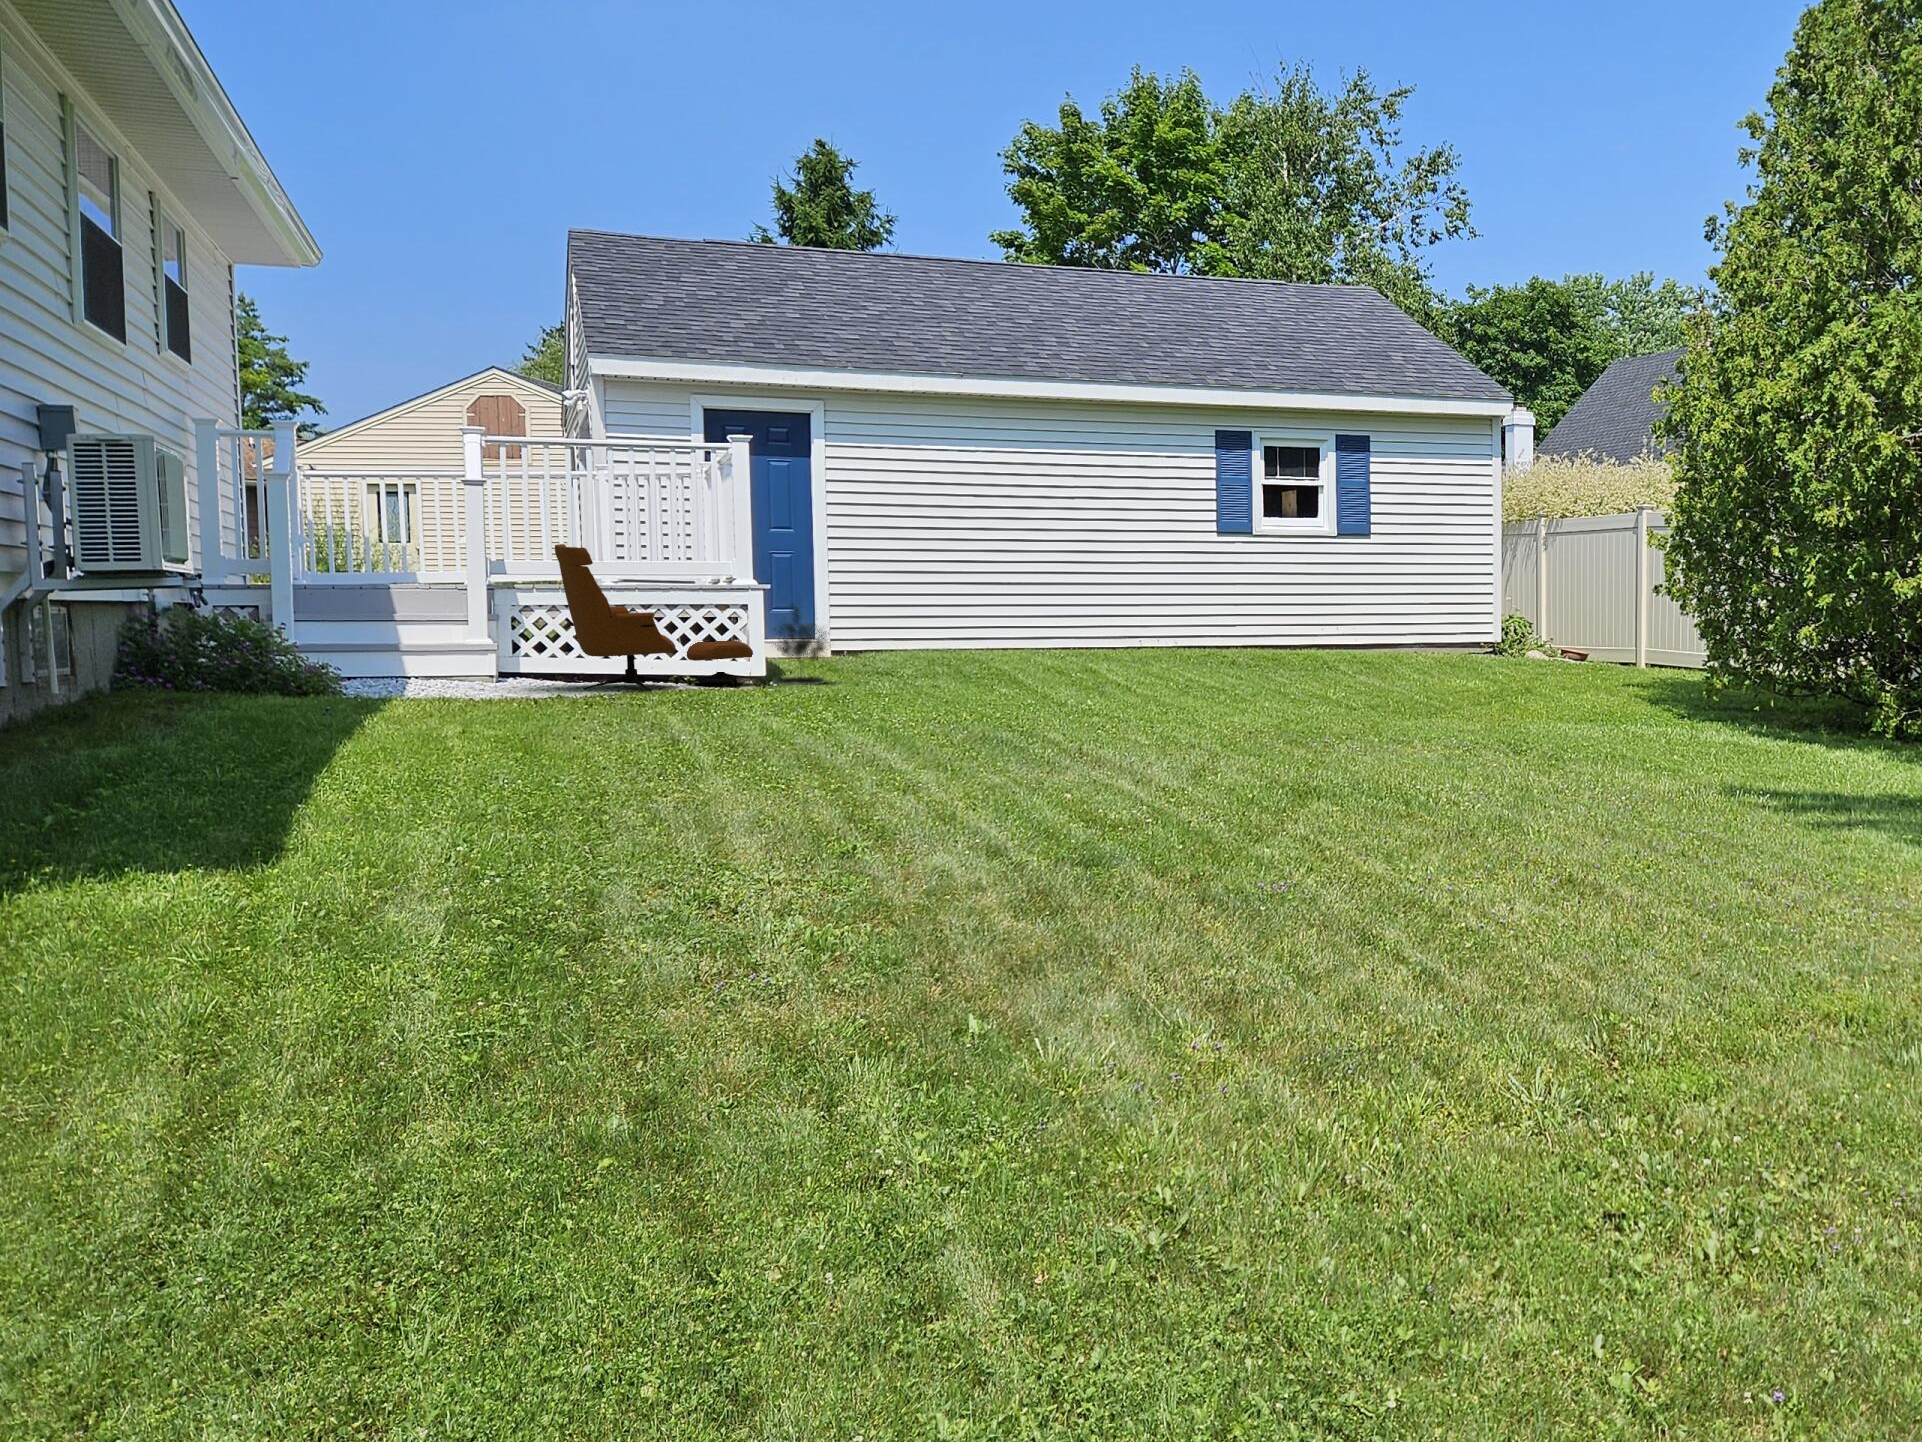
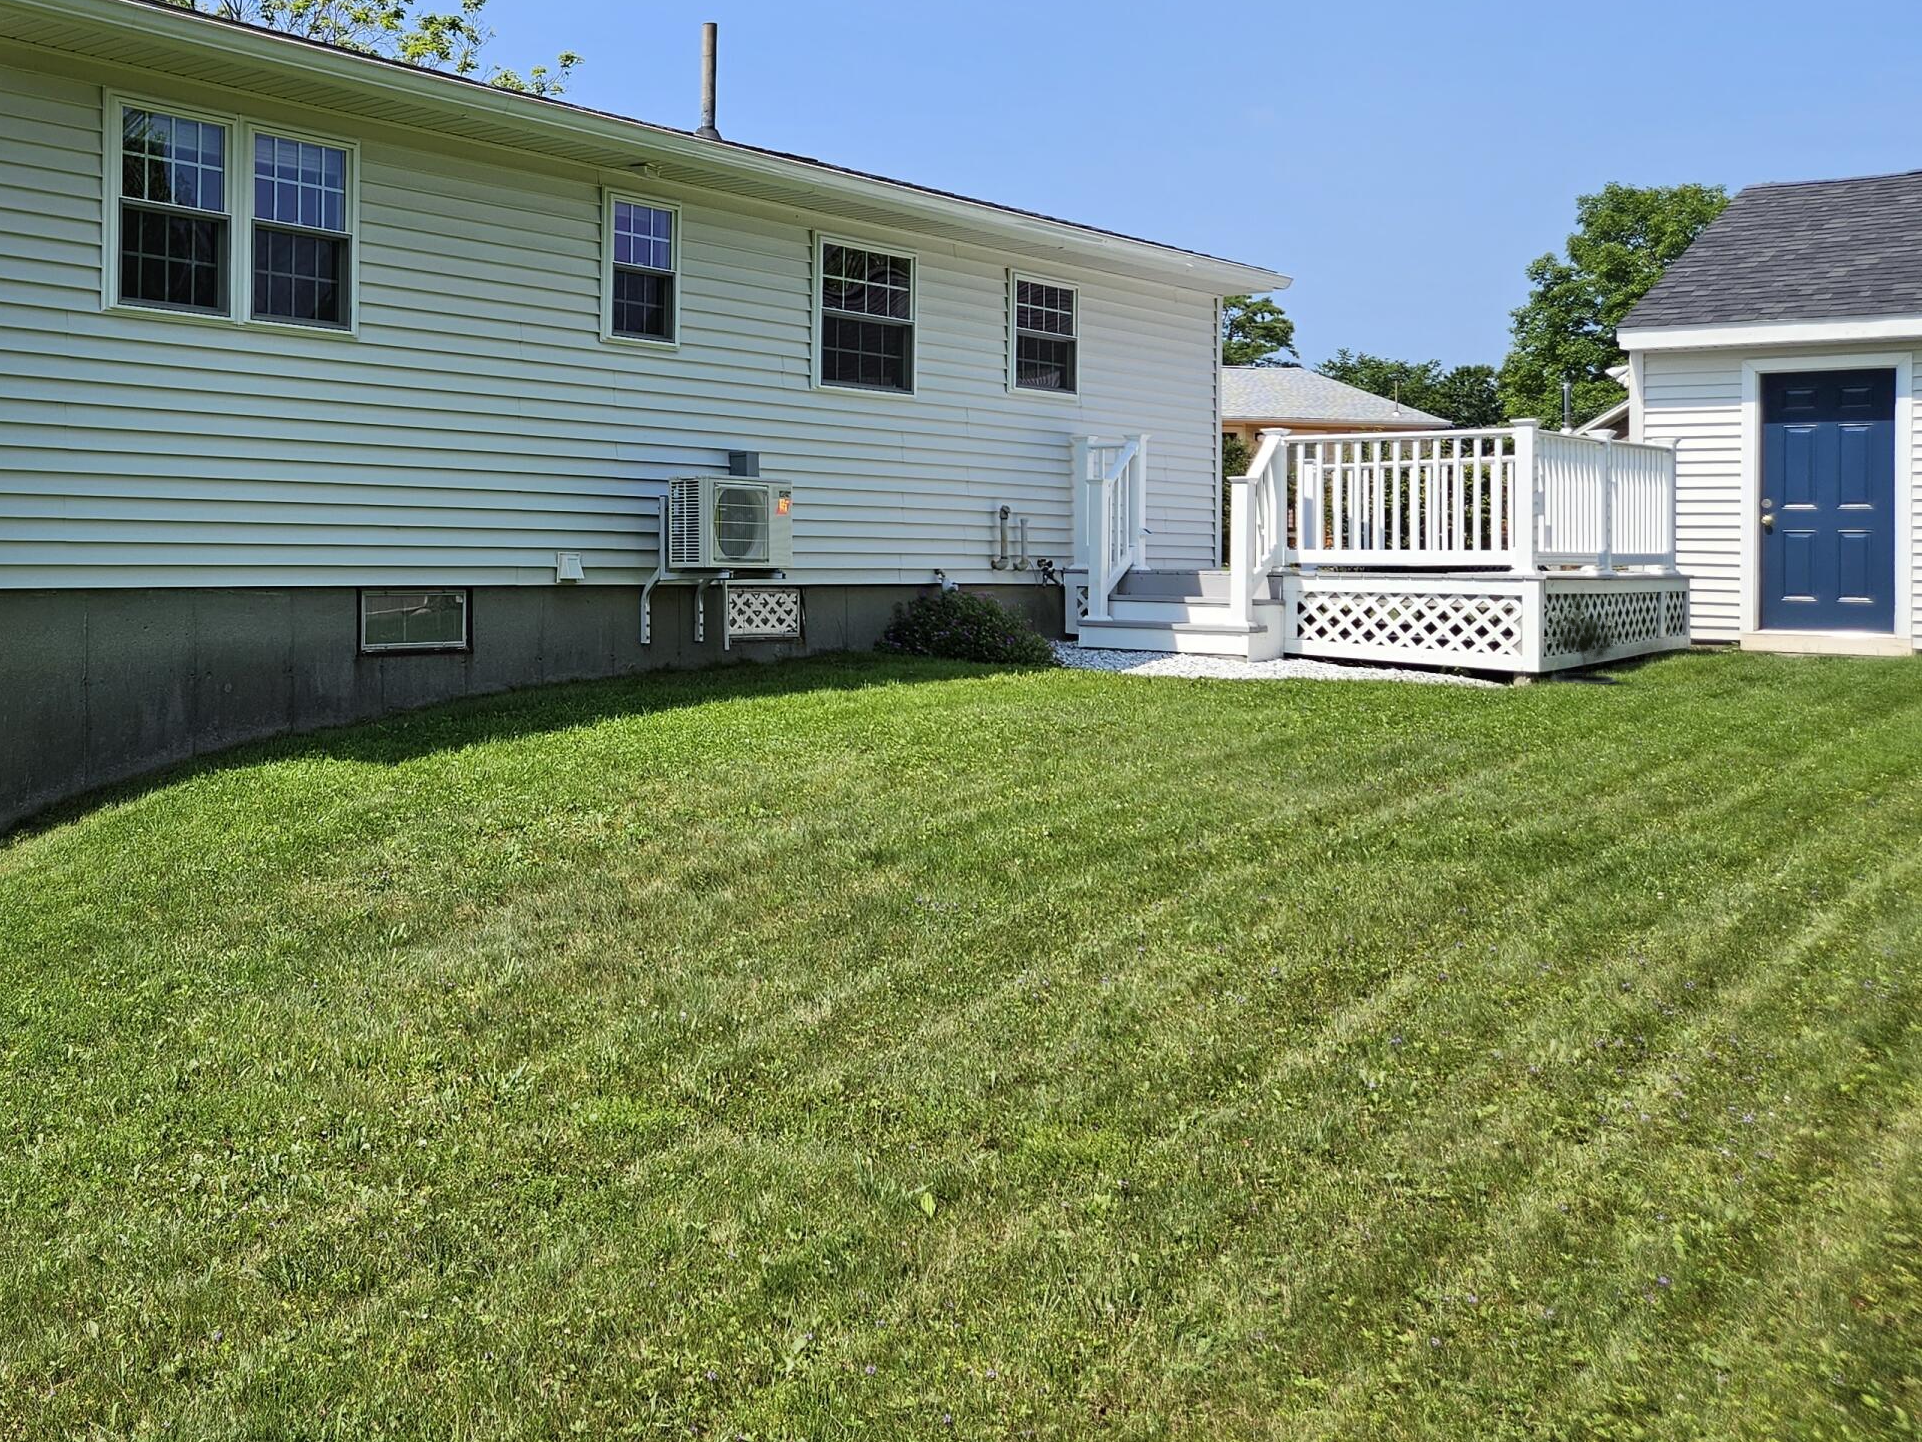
lounge chair: present [555,544,753,691] -> none [1322,538,1526,683]

